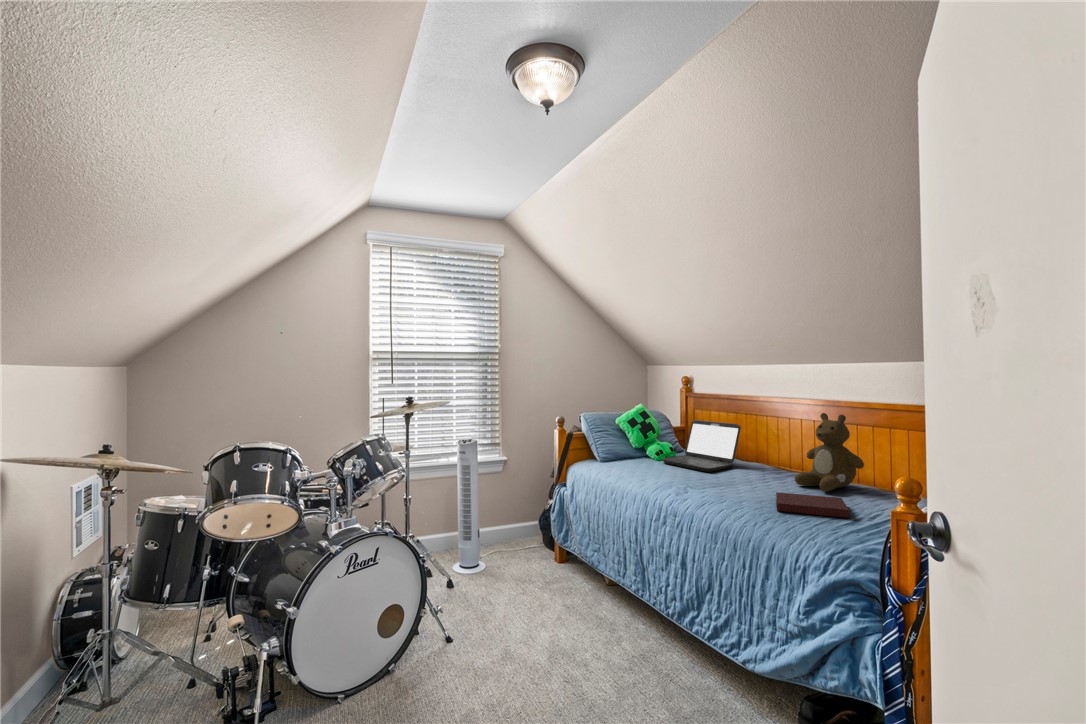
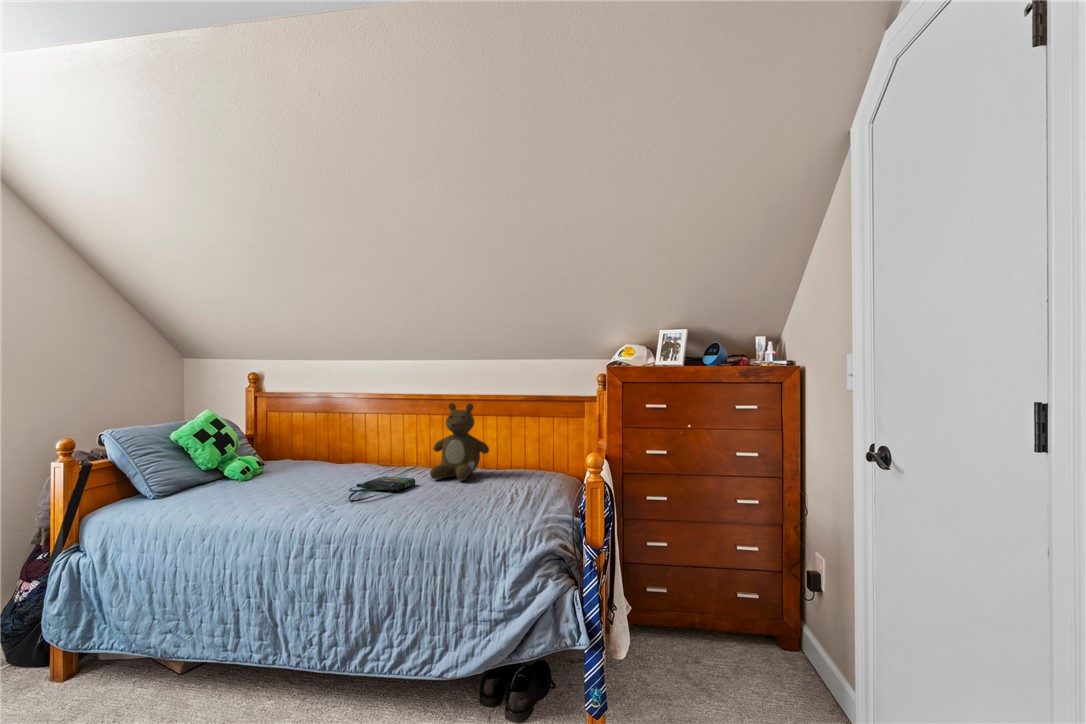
laptop: present [663,420,741,472] -> none [258,423,356,484]
tote bag: none [704,474,776,490] -> present [349,477,415,502]
notebook: present [776,492,849,518] -> none [431,483,506,506]

